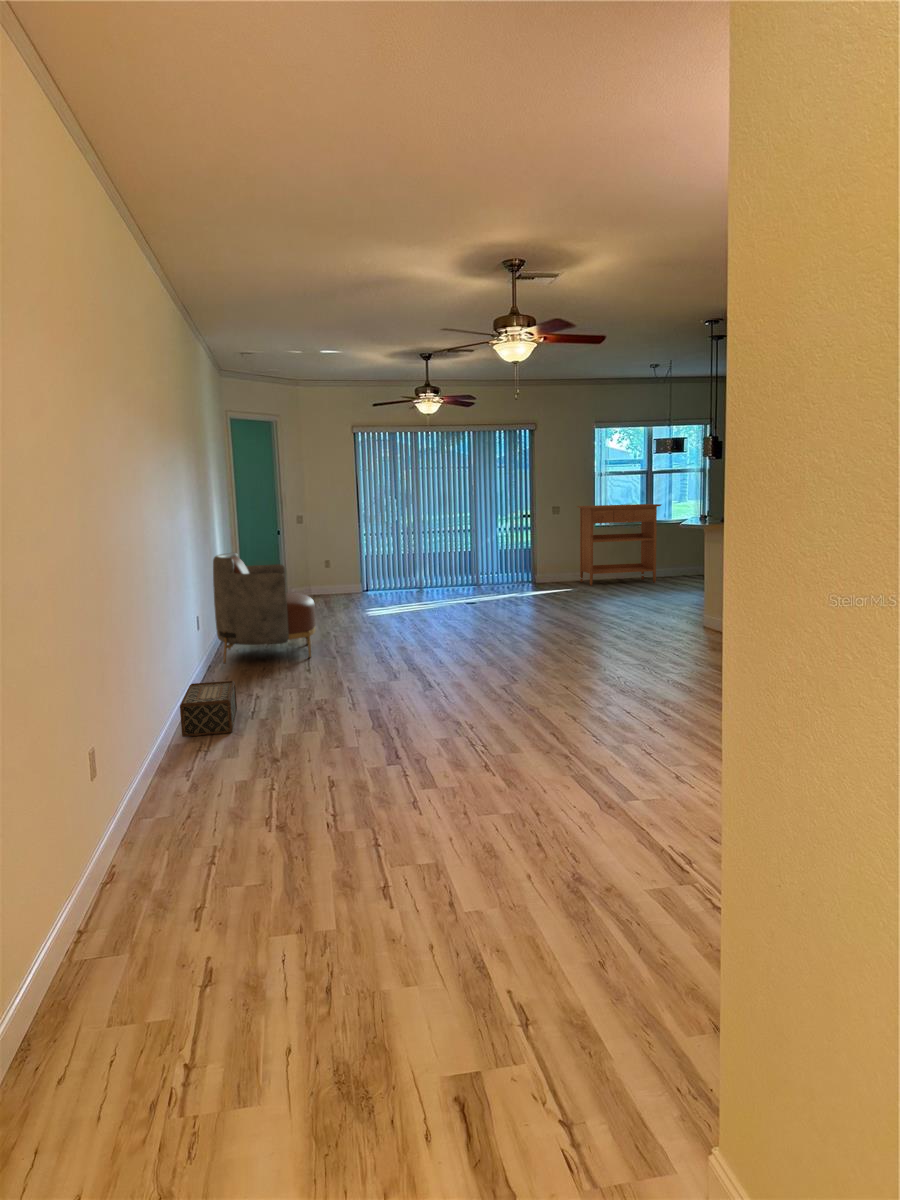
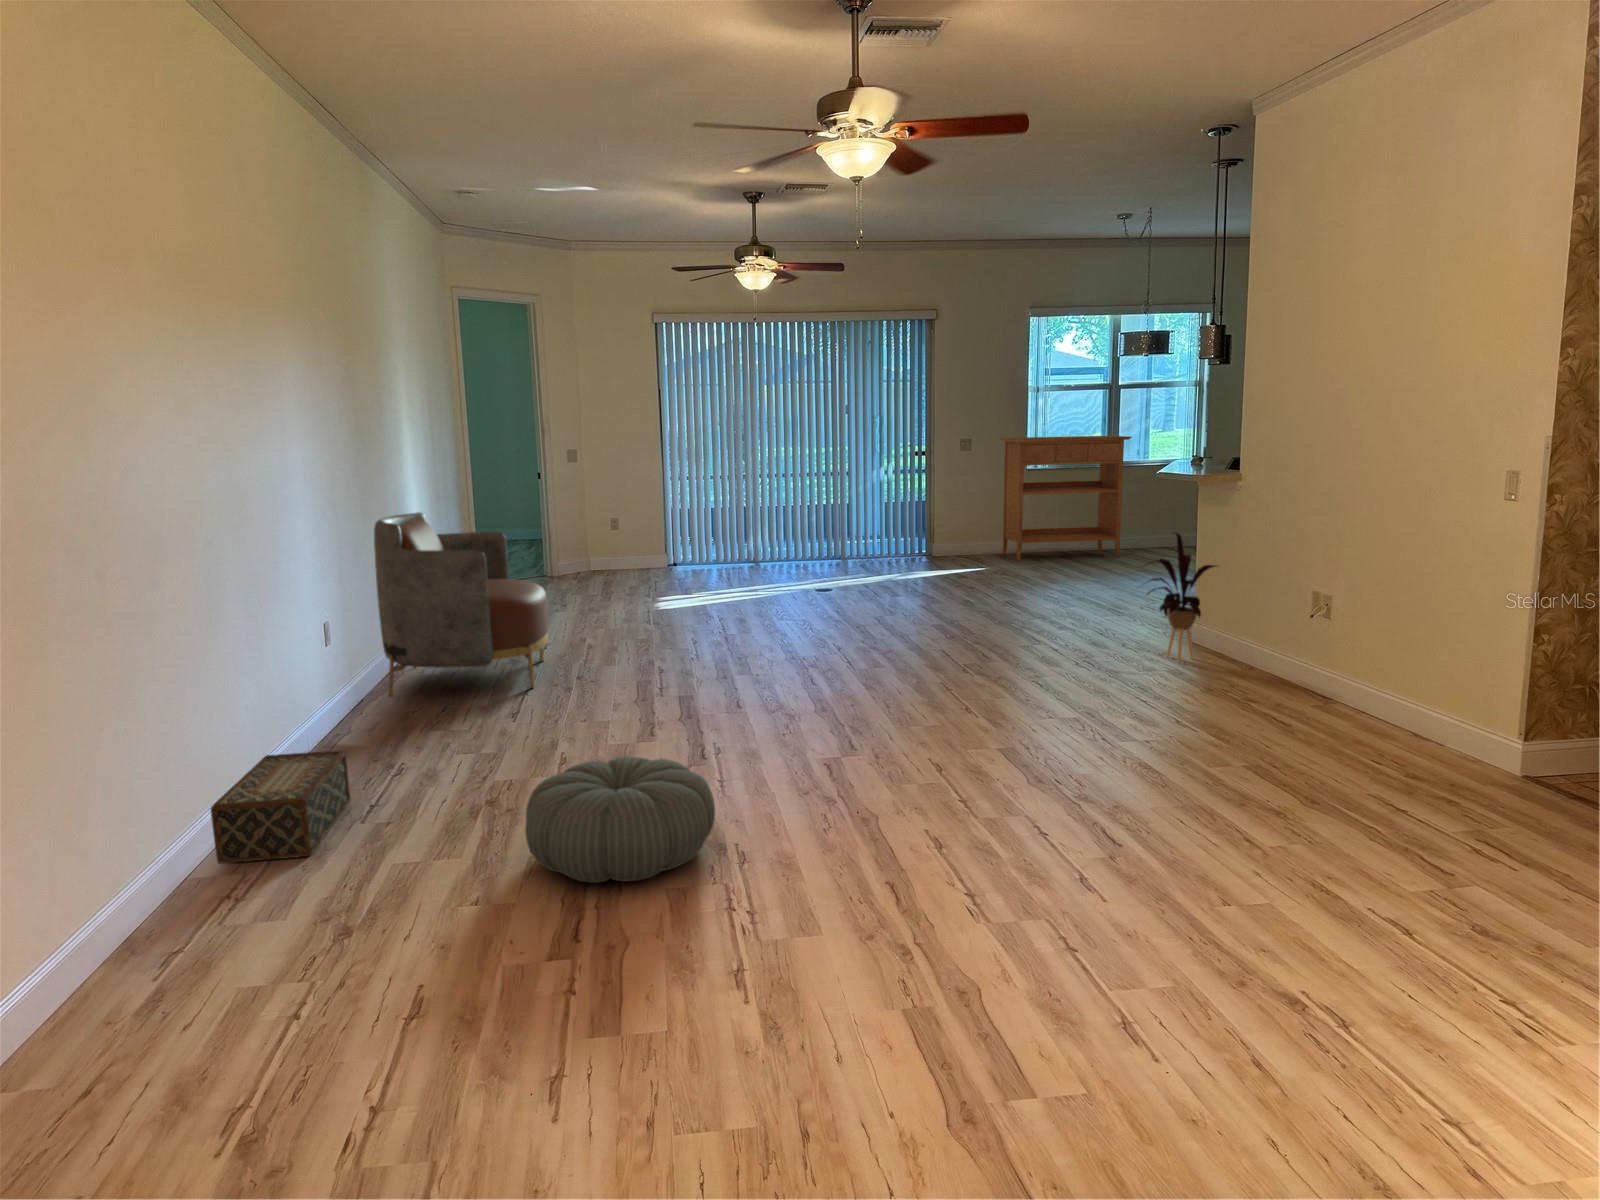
house plant: none [670,559,719,637] -> present [1145,533,1216,662]
pouf: none [352,677,454,737] -> present [525,756,715,883]

